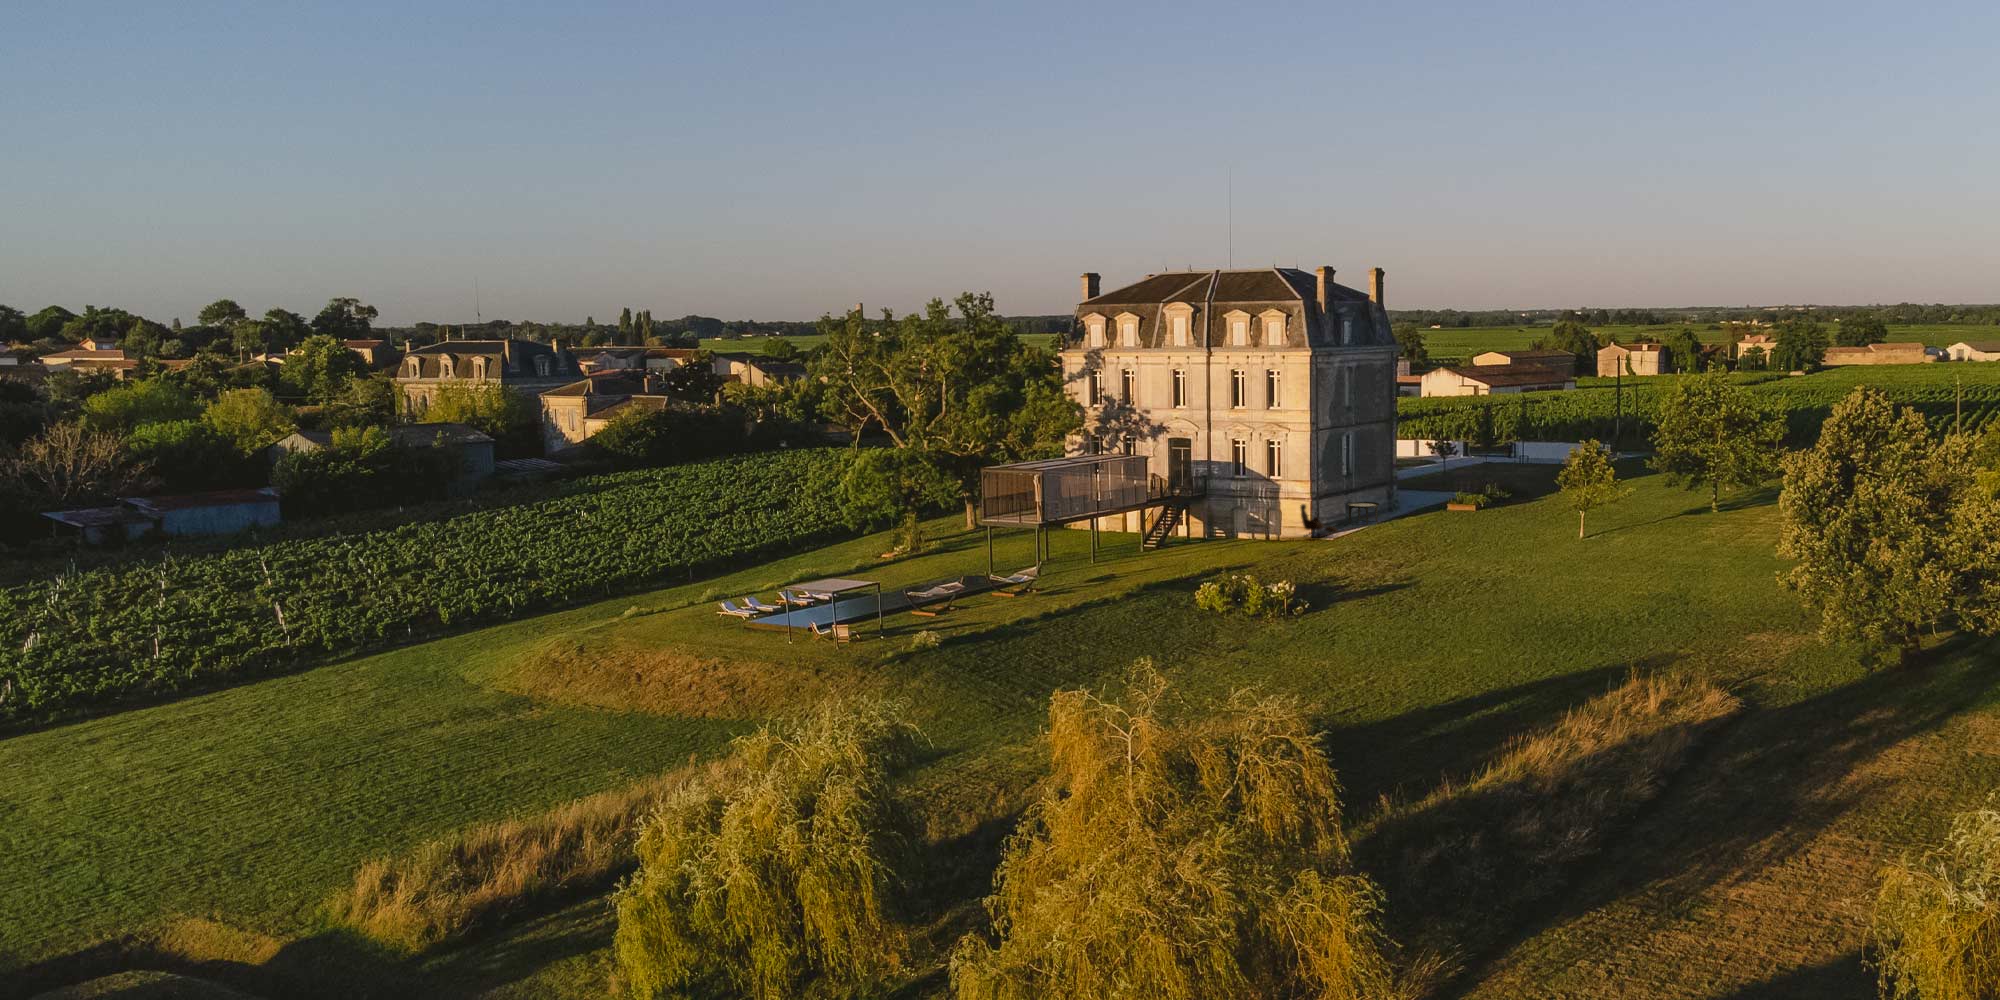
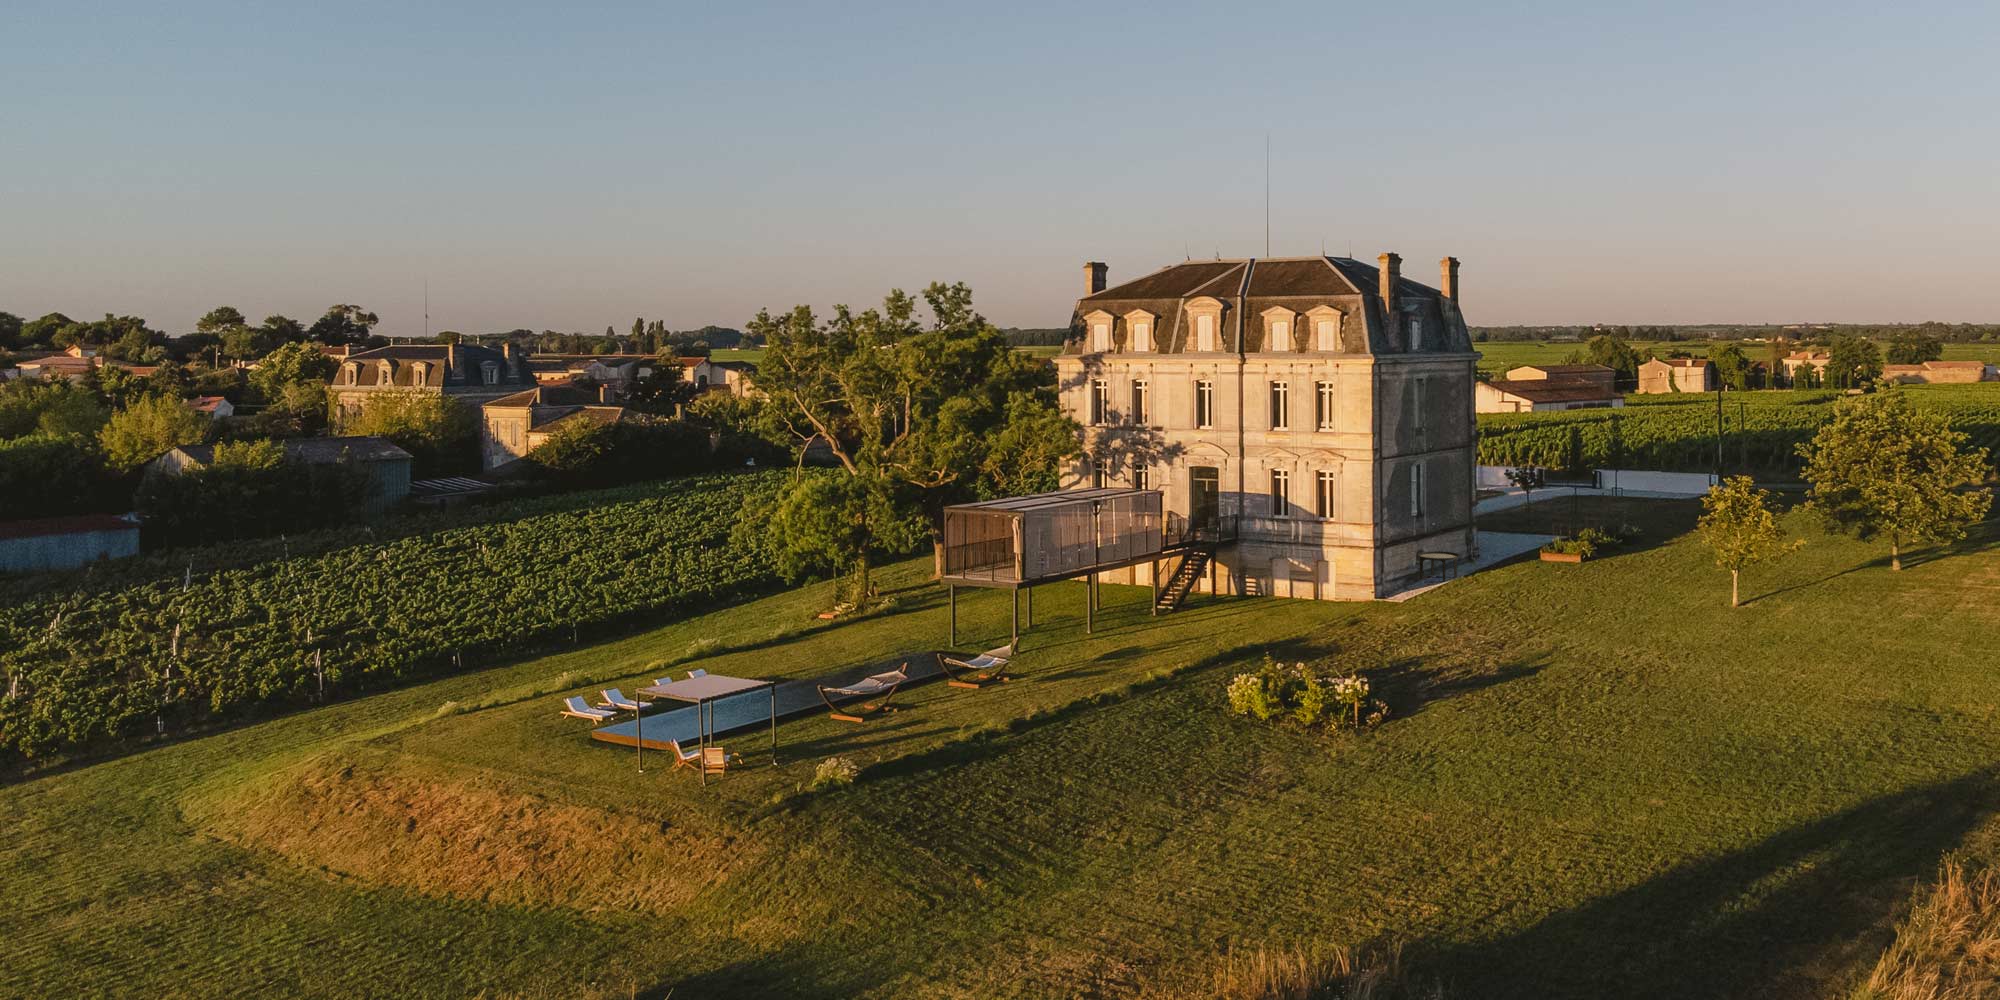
lounge chair: present [1300,504,1337,537] -> none [1360,555,1409,601]

